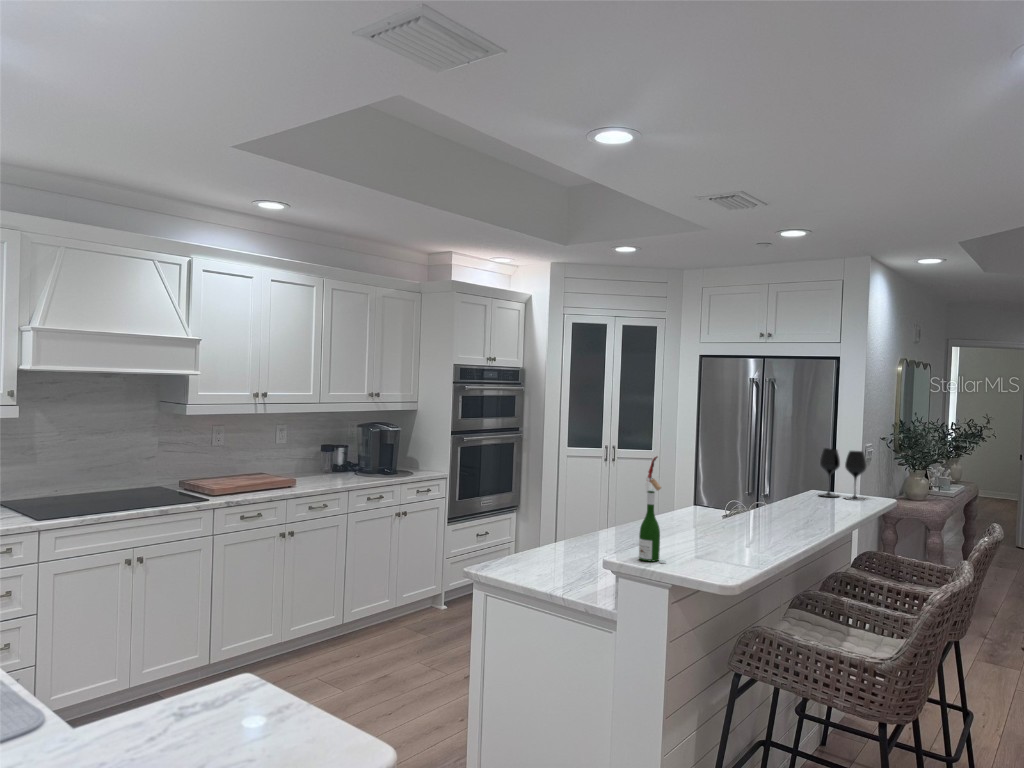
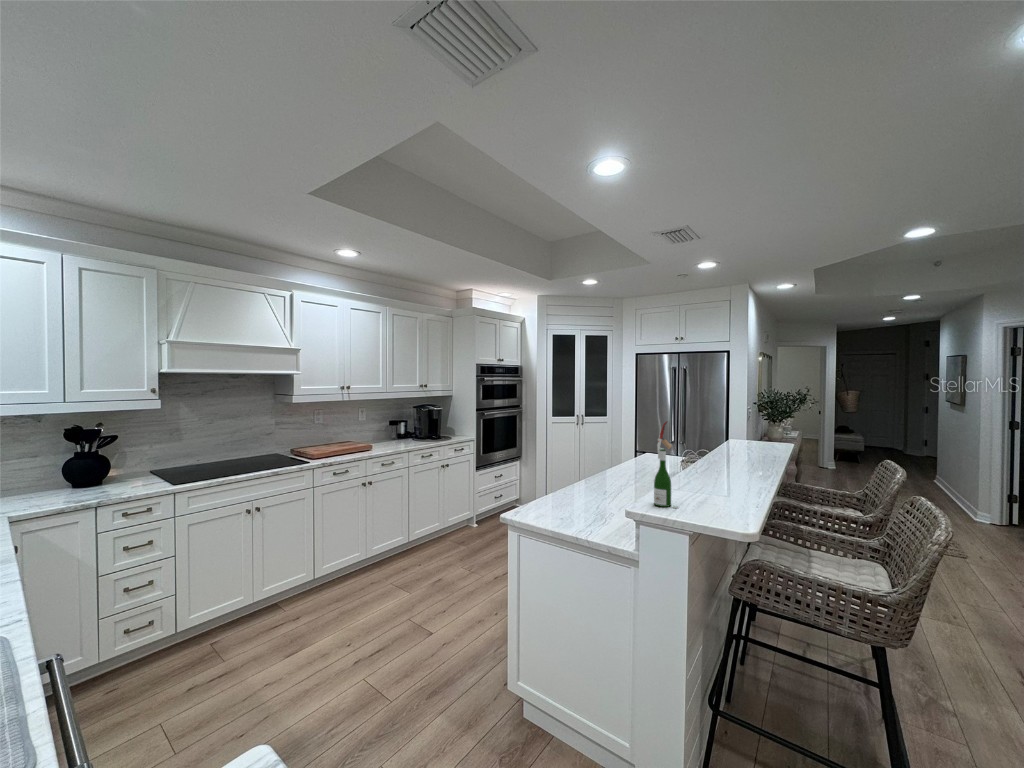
wine glass: present [819,448,867,501] -> none [740,412,777,448]

